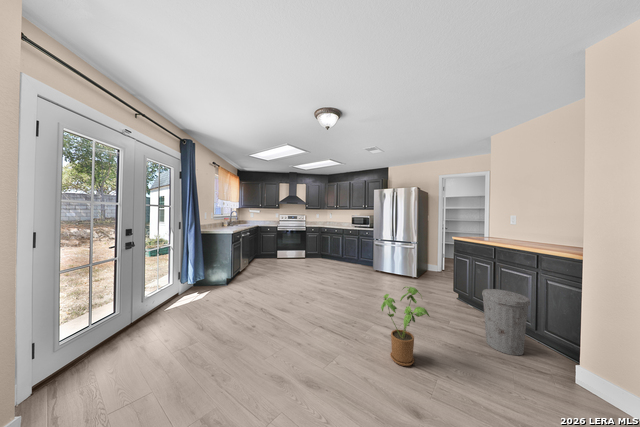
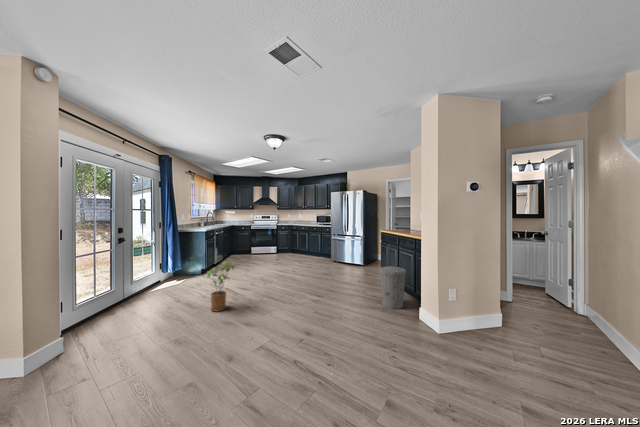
house plant: present [381,287,430,366] -> present [207,262,234,312]

